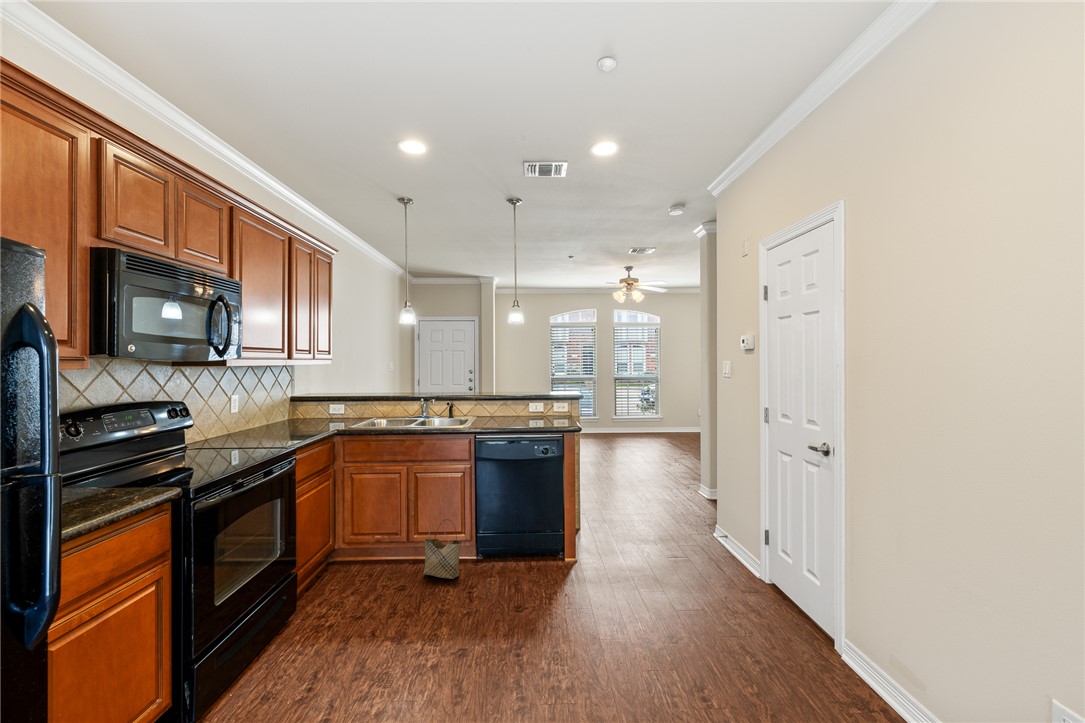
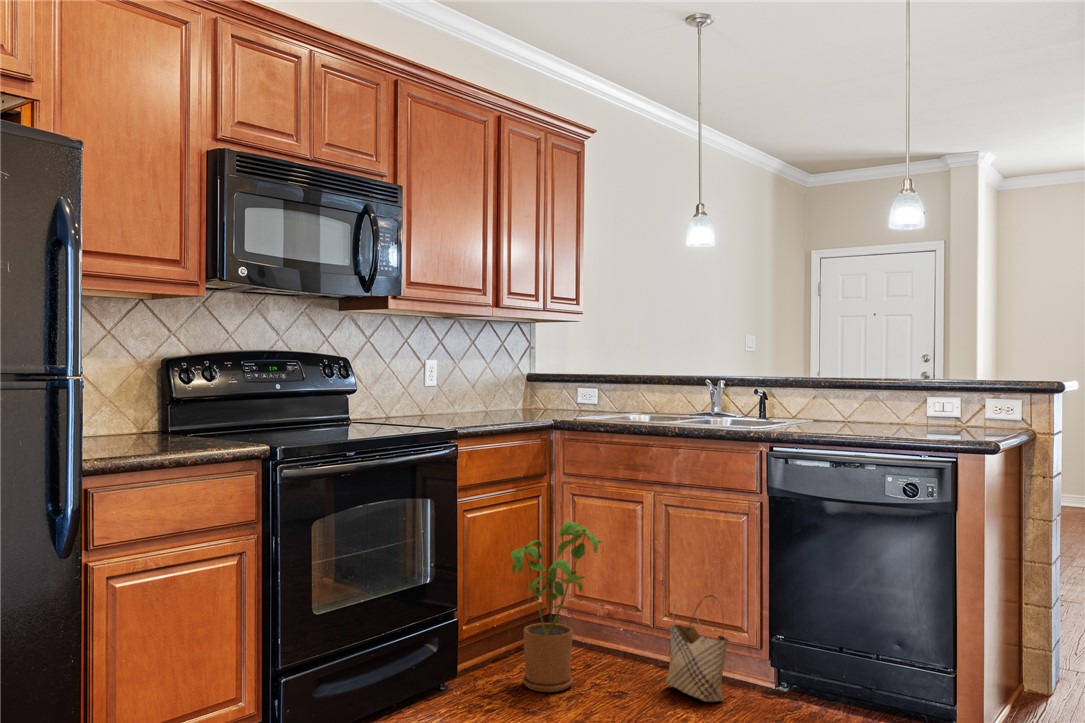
house plant: none [326,493,385,602] -> present [511,521,603,692]

